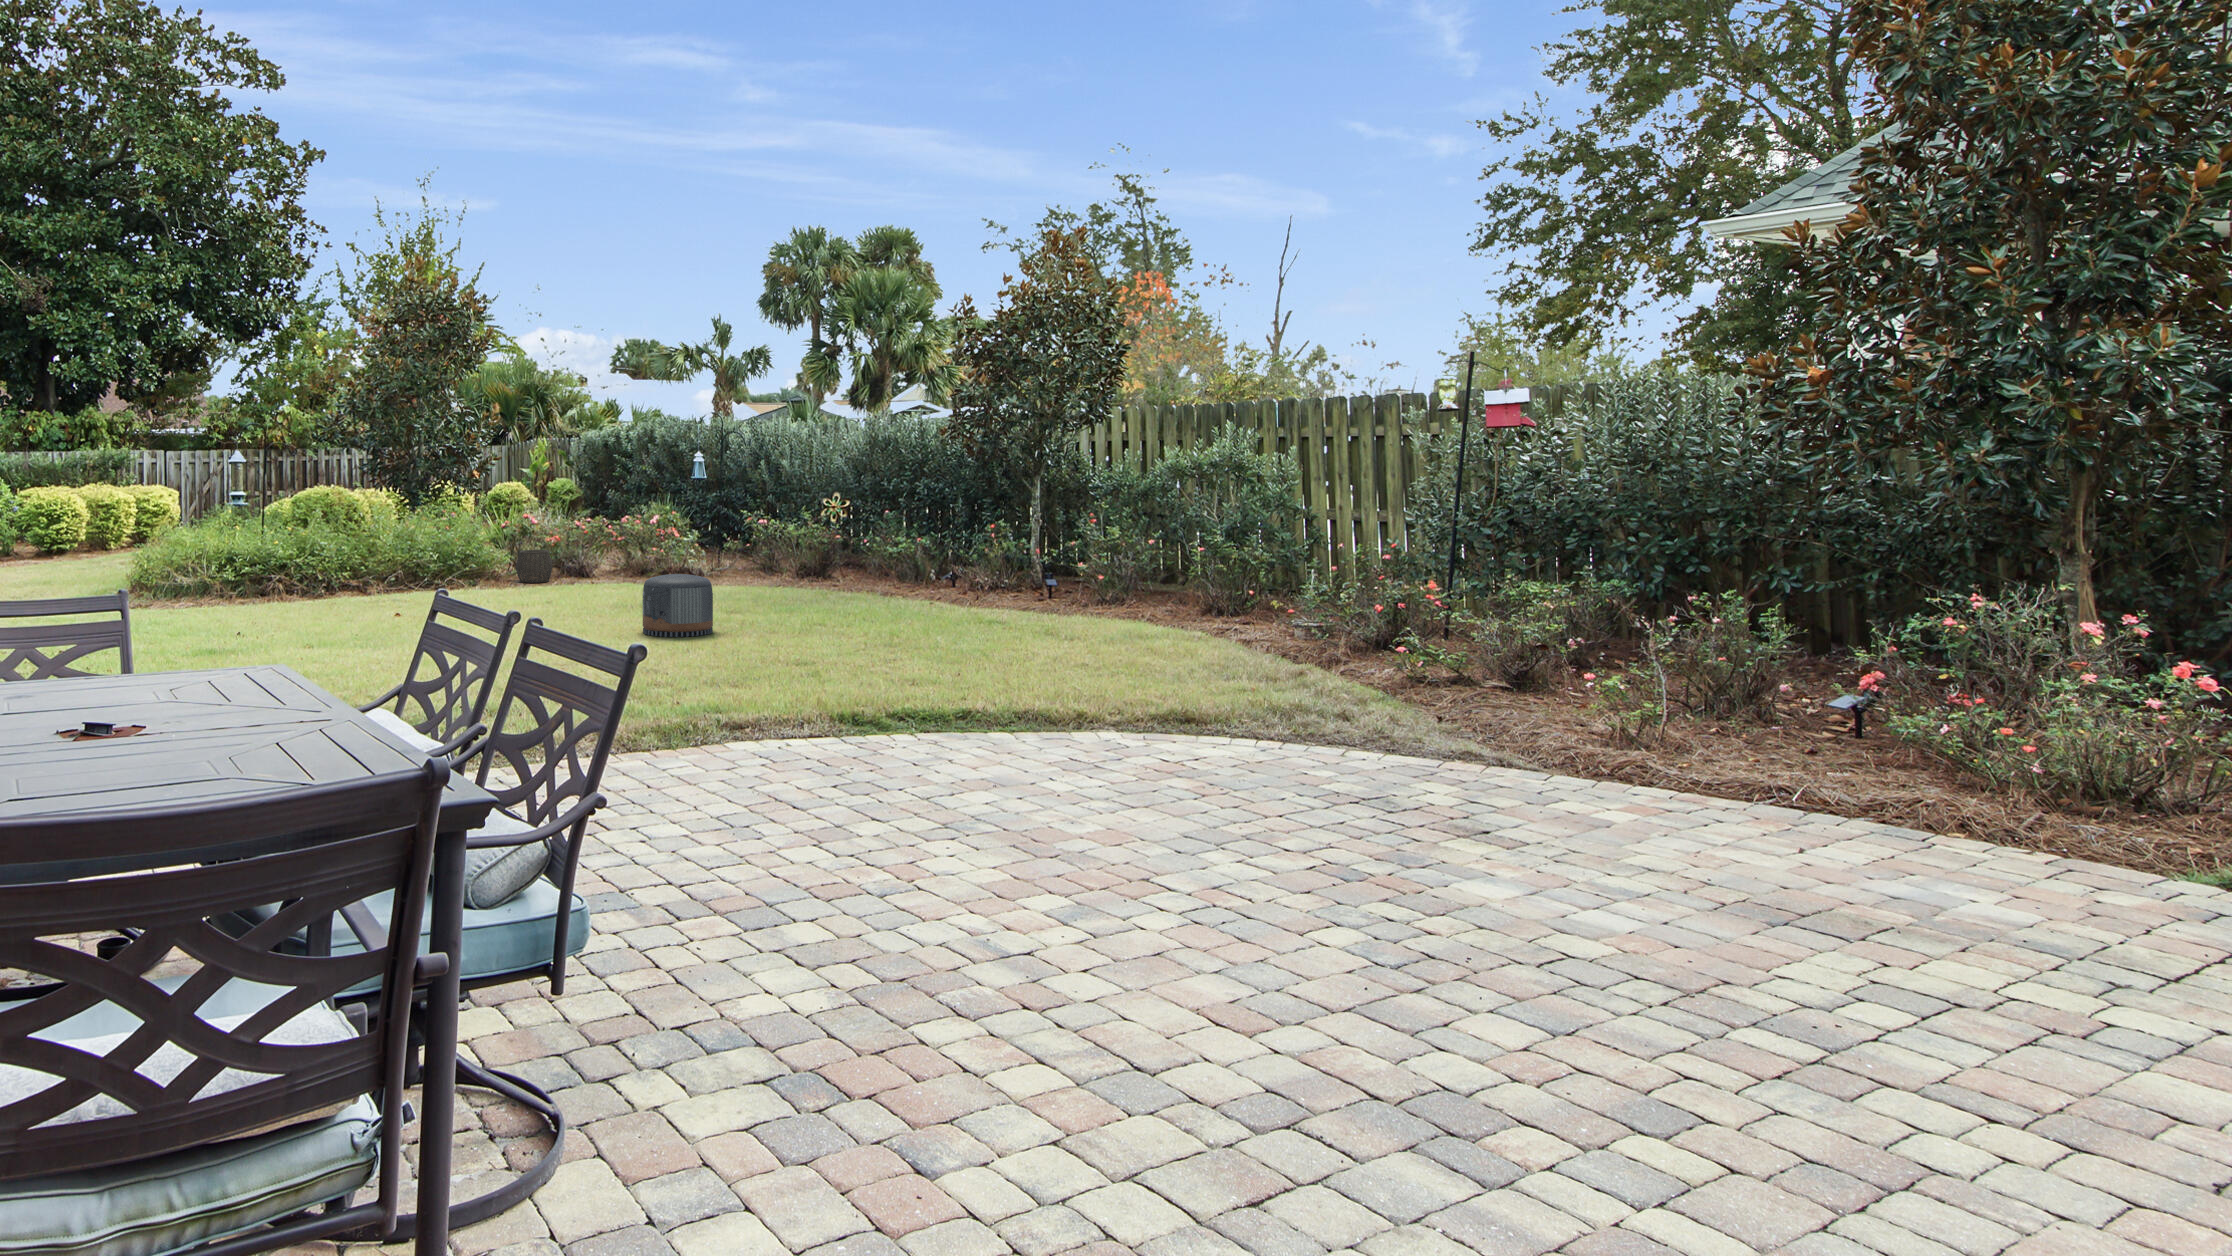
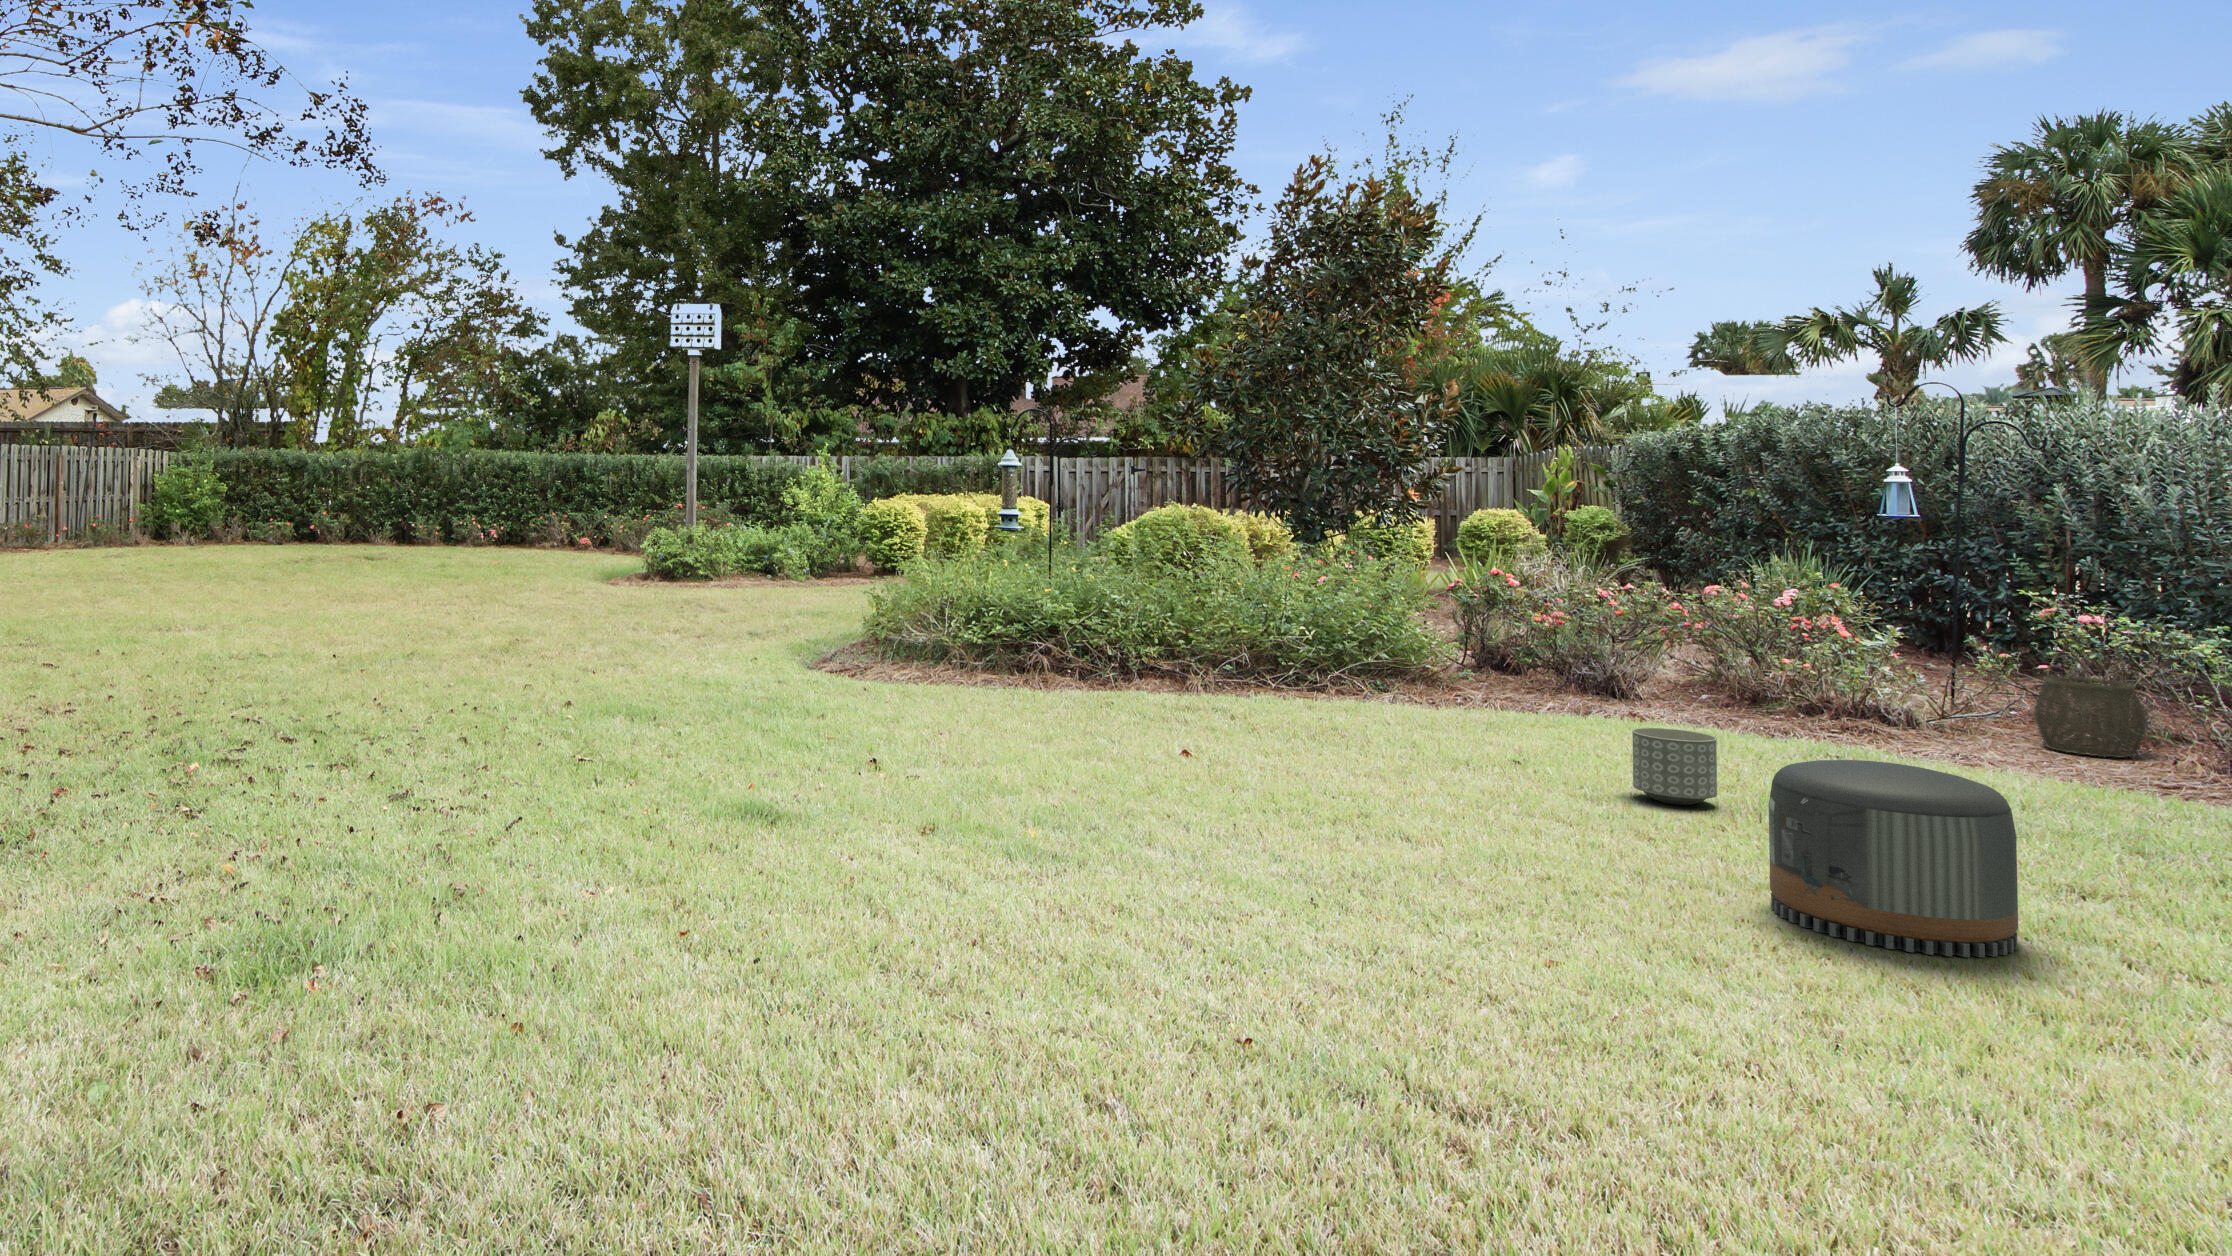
woven basket: present [516,550,553,583] -> present [2034,676,2147,758]
planter: none [595,579,626,611] -> present [1632,728,1717,805]

